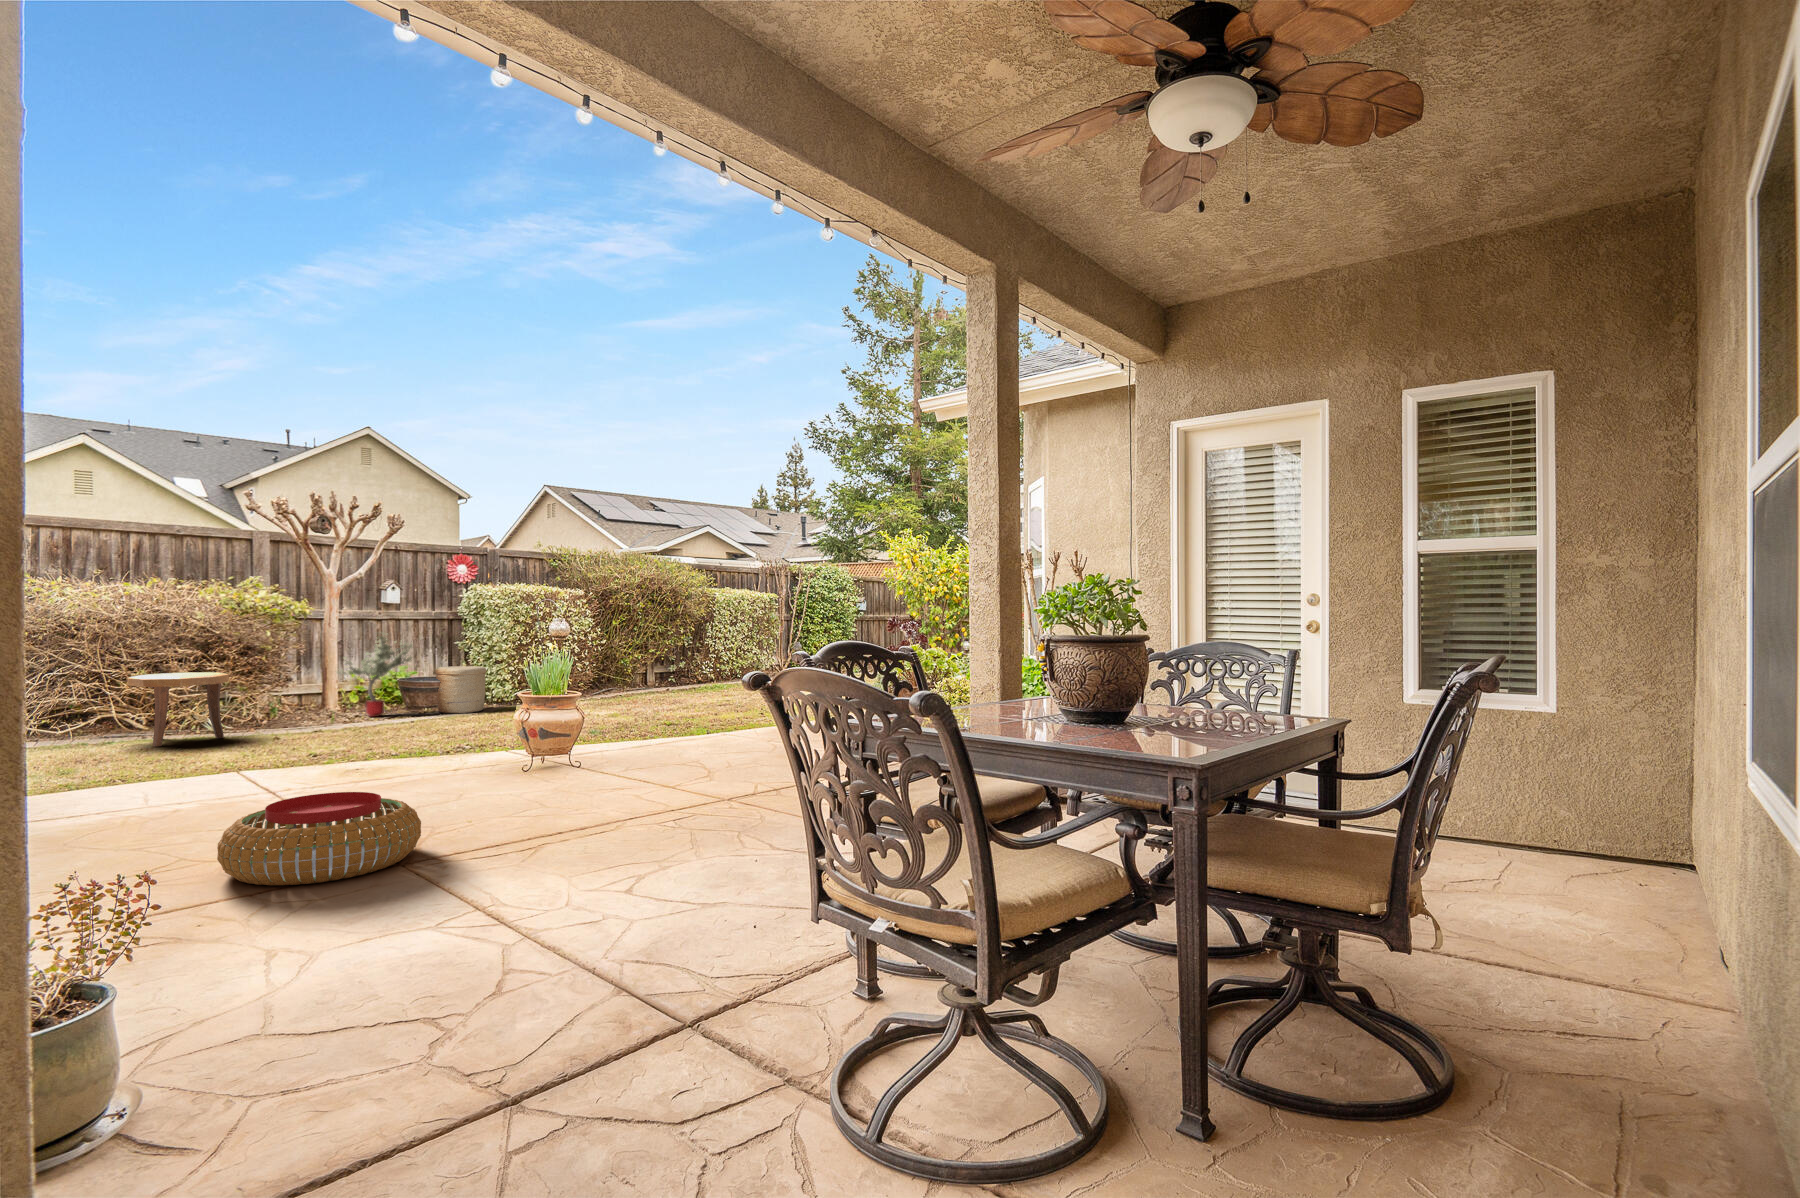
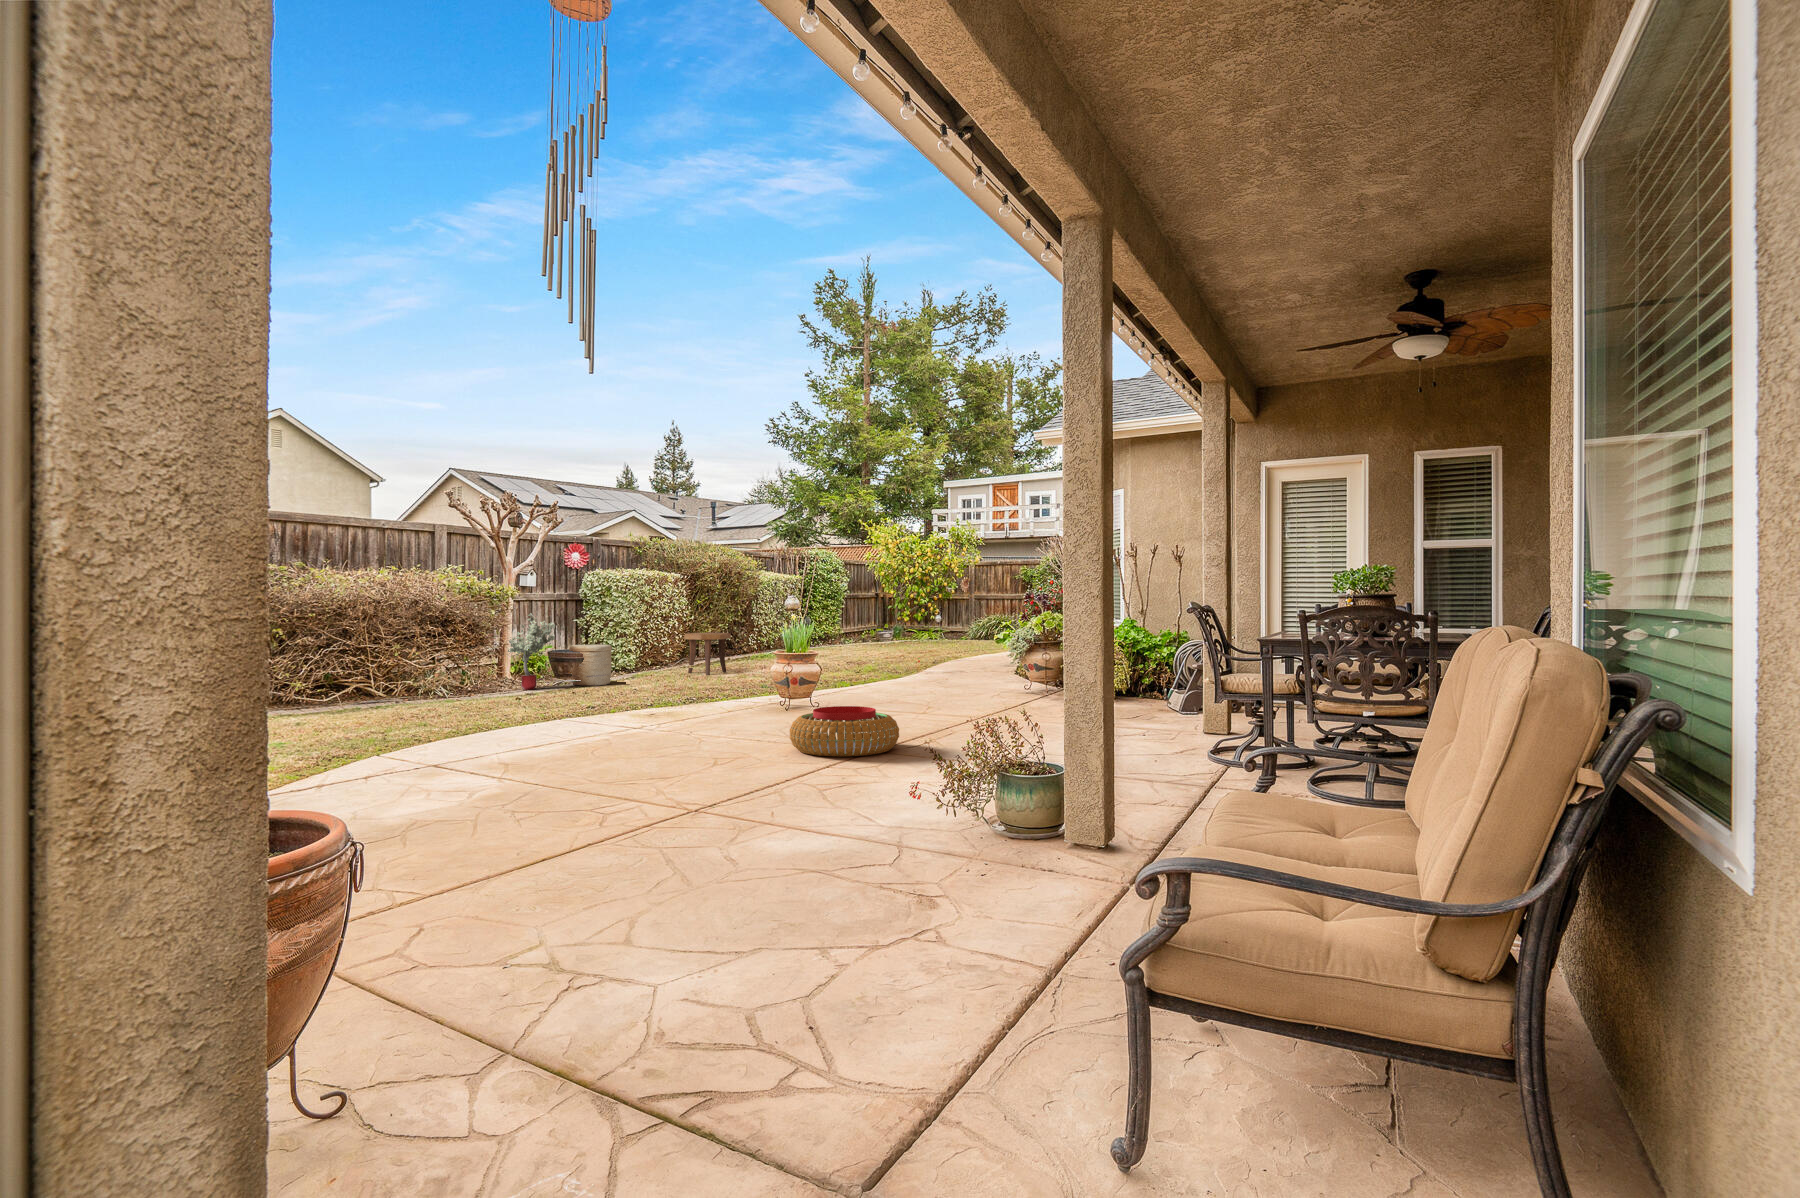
side table: present [128,672,229,747] -> present [684,633,731,675]

